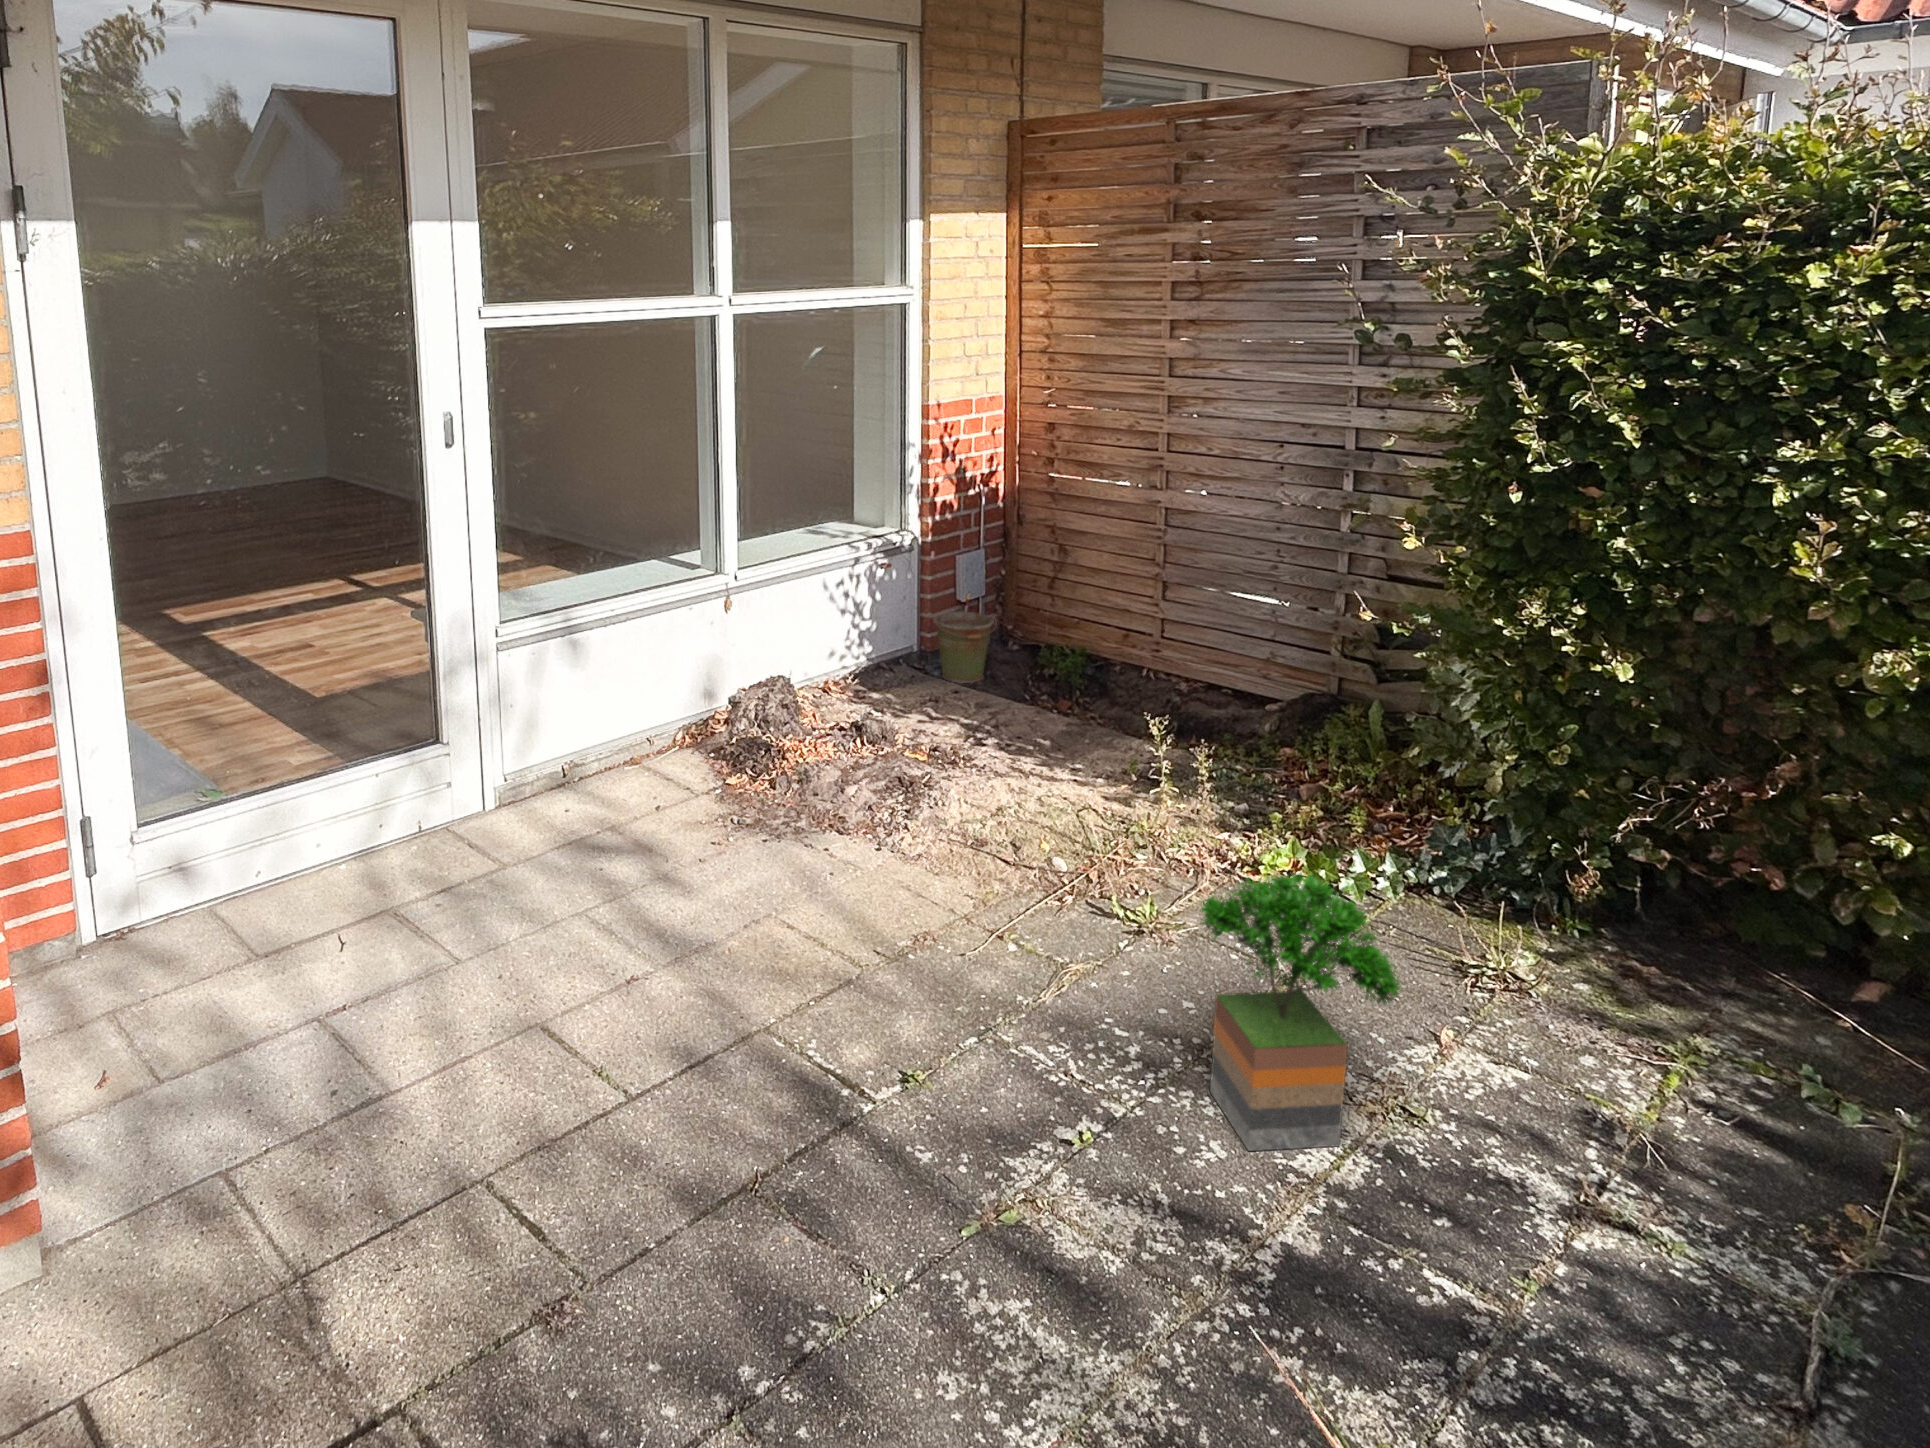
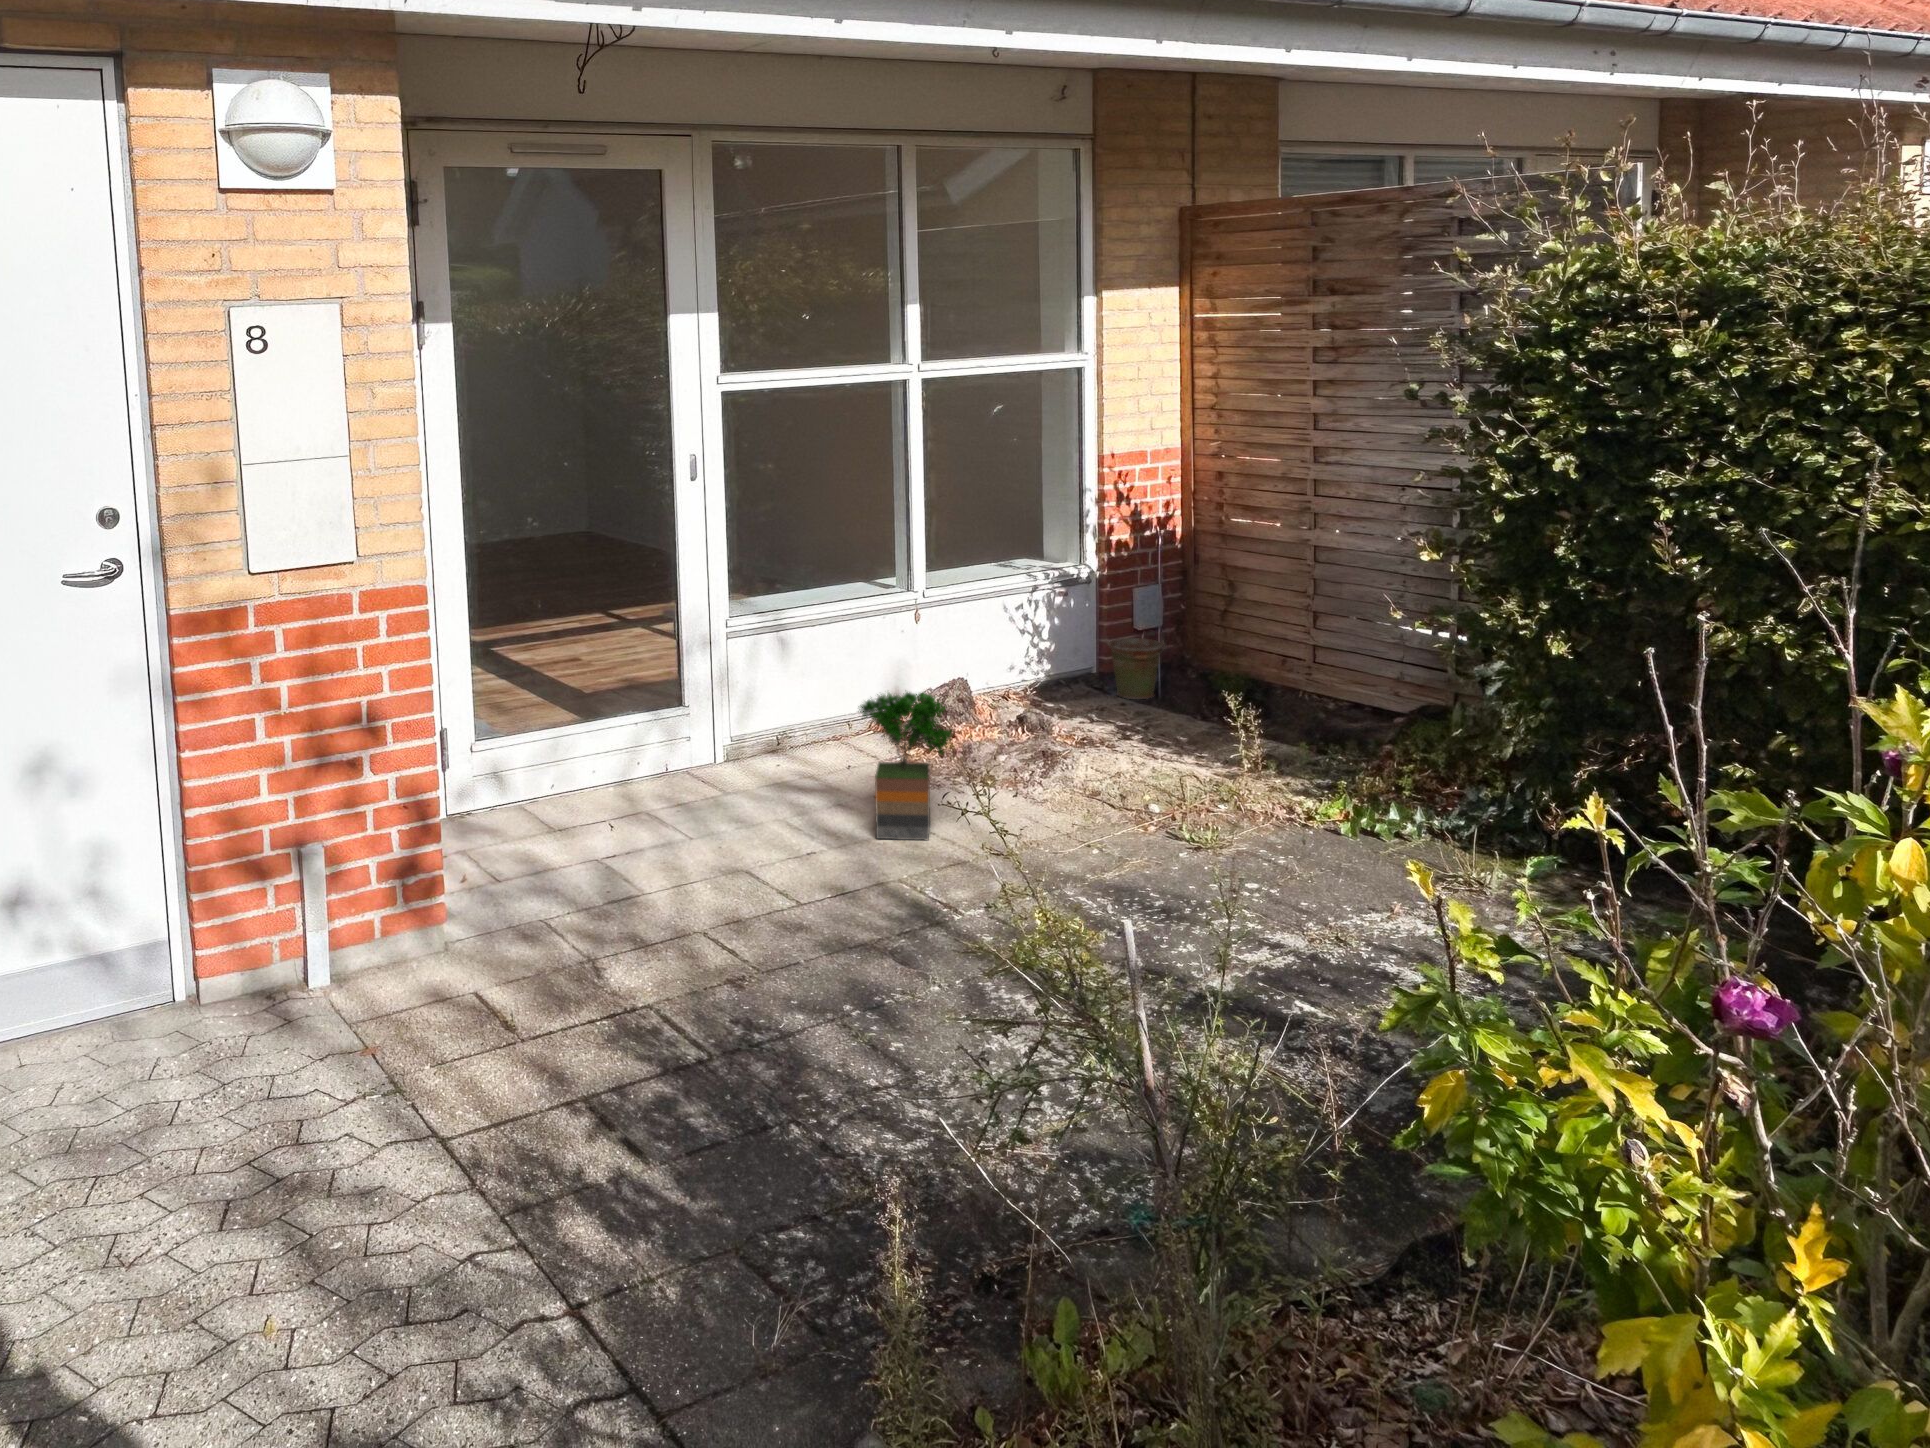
potted tree: present [1201,873,1400,1151] -> present [858,692,953,840]

